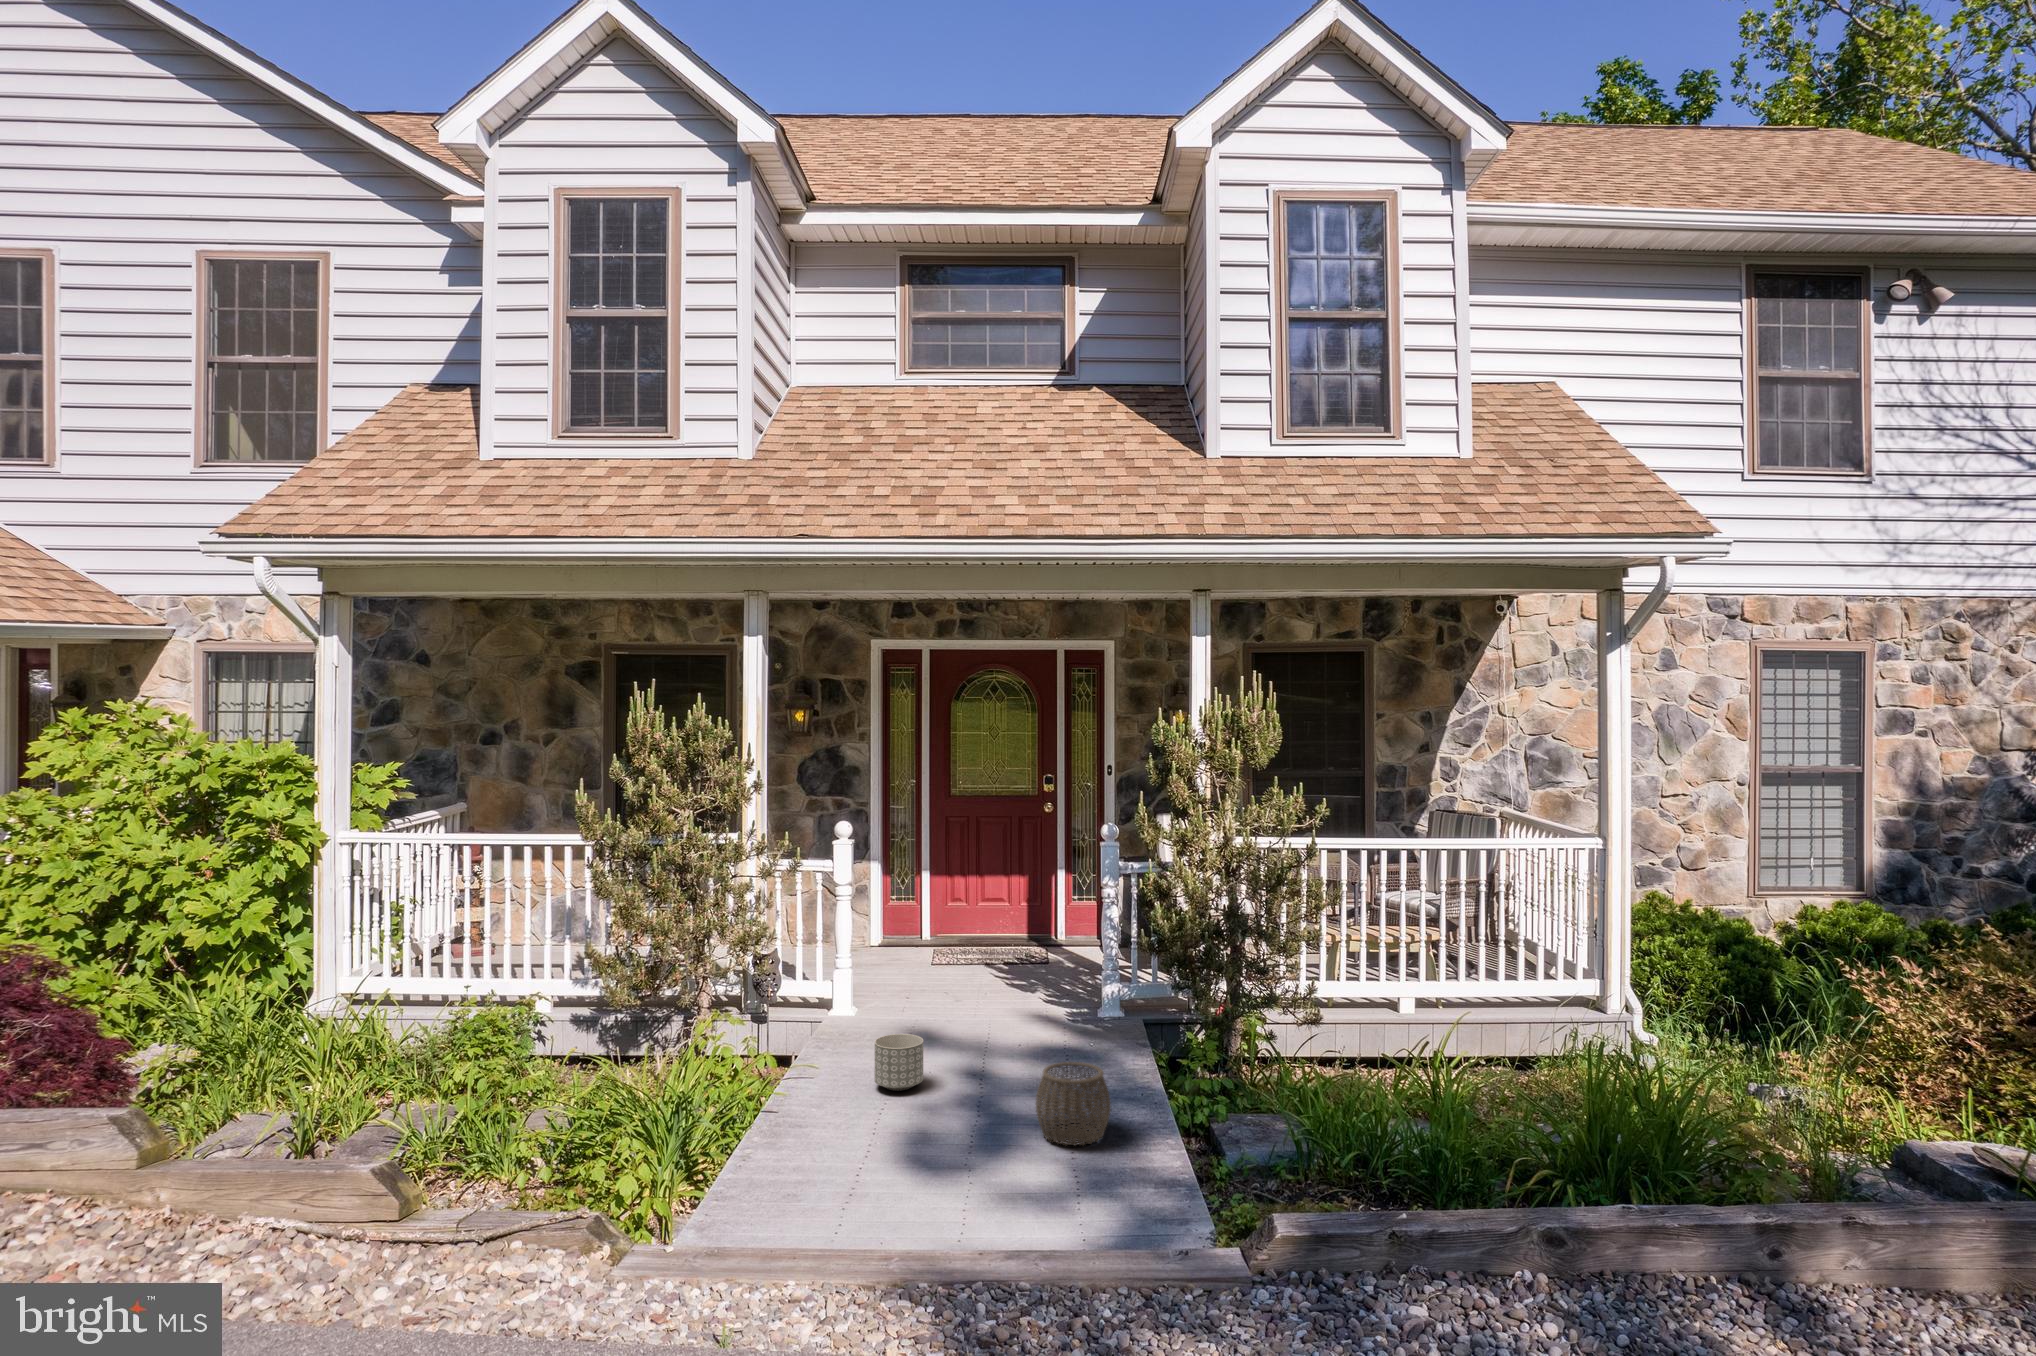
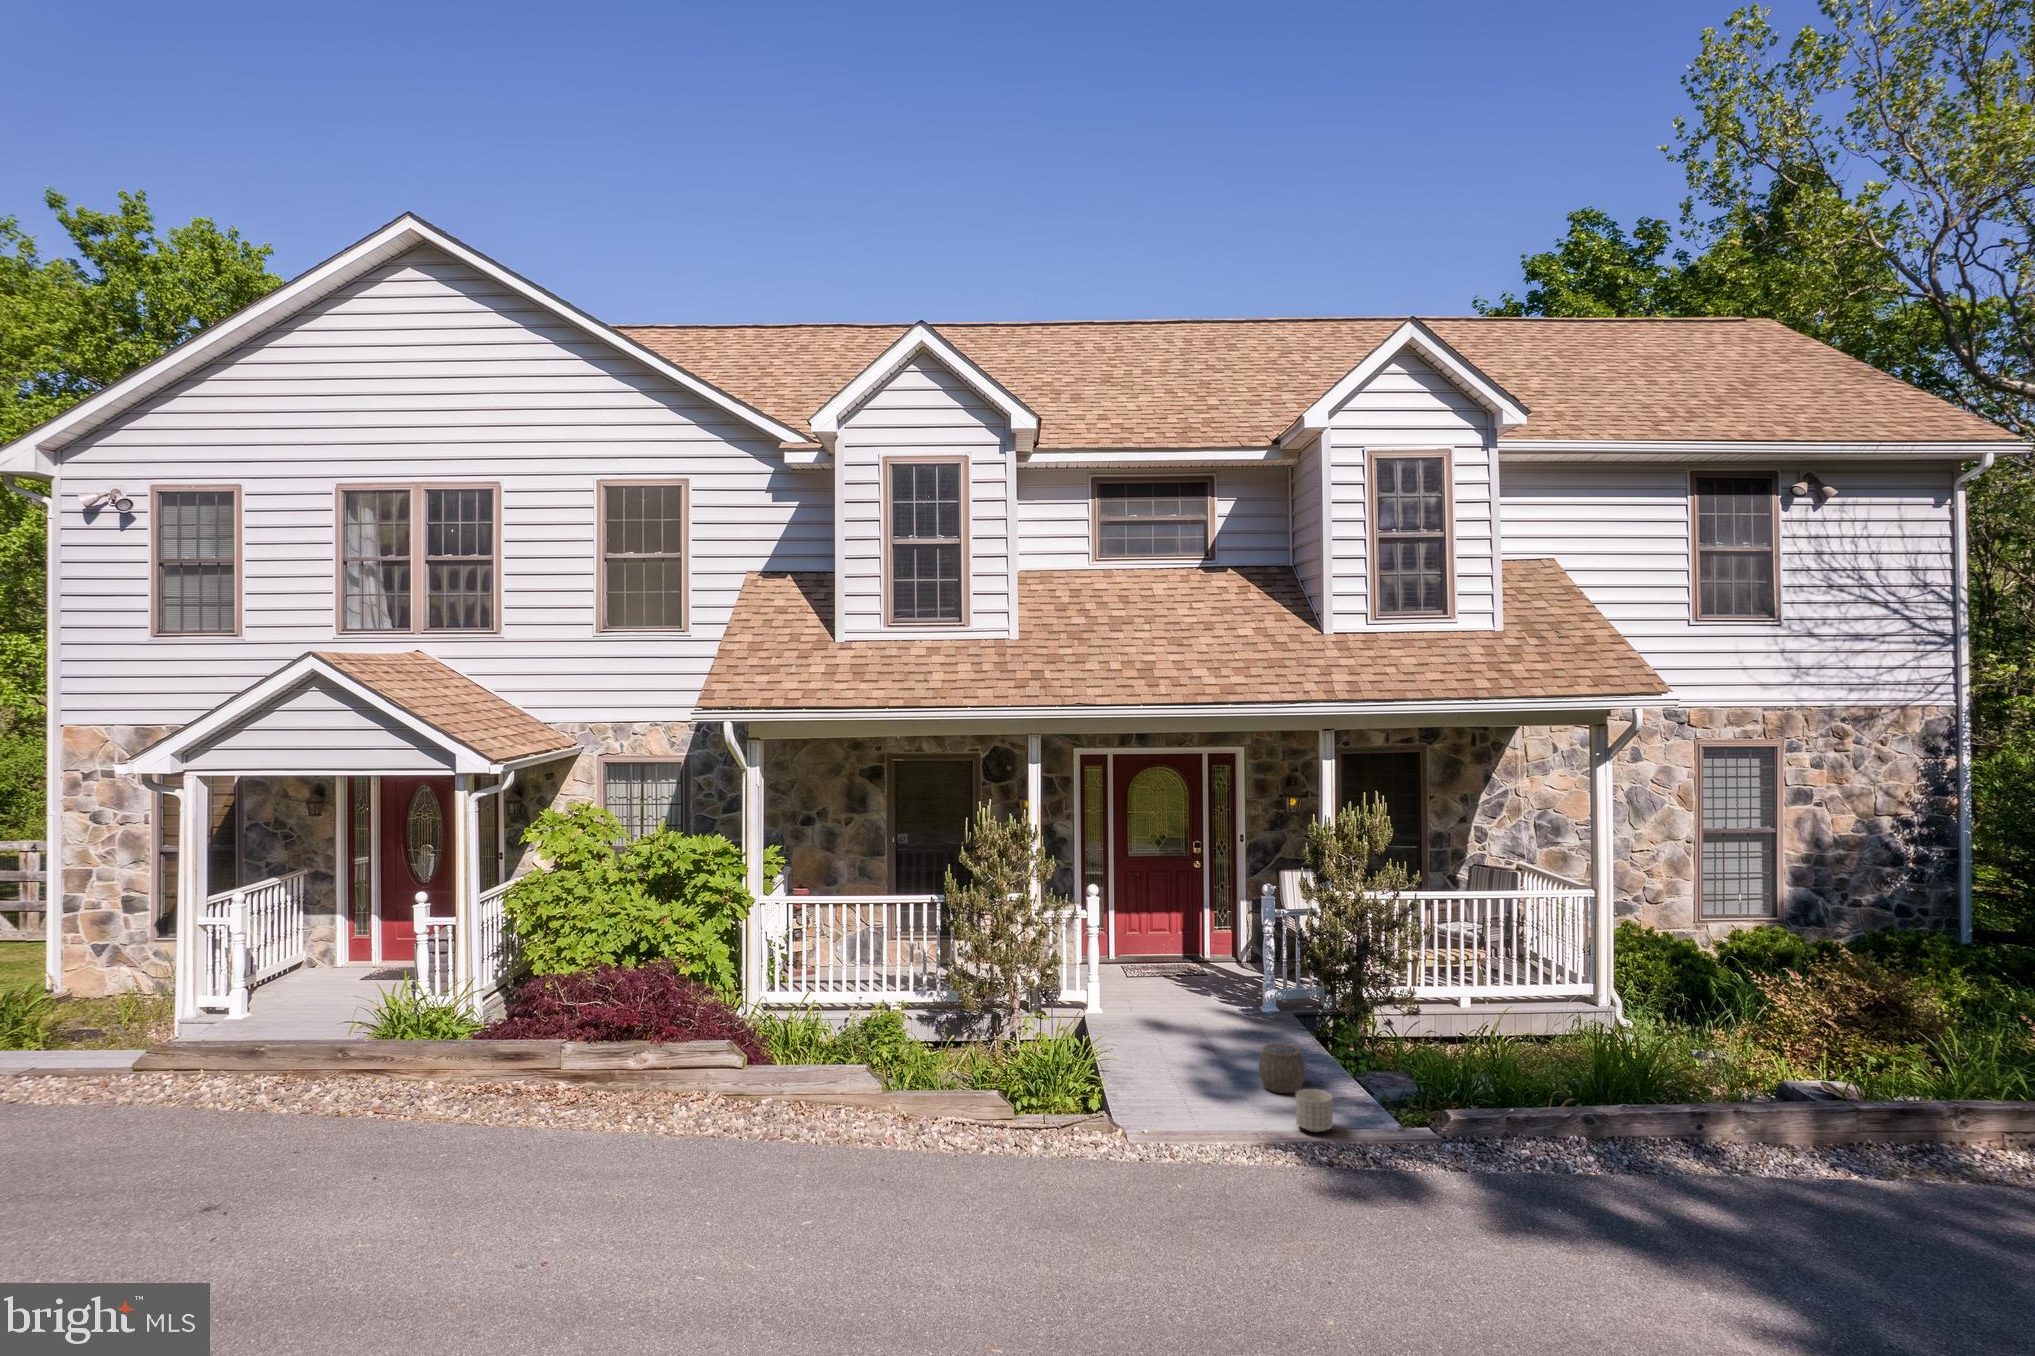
planter: present [875,1034,923,1091] -> present [1296,1089,1333,1132]

